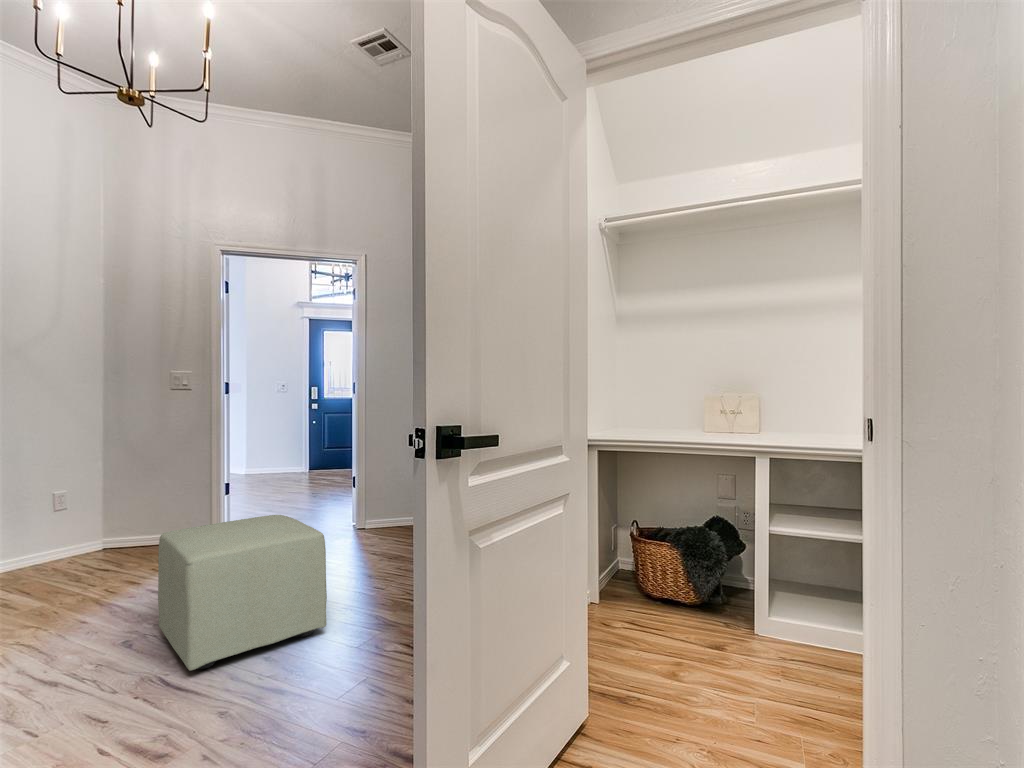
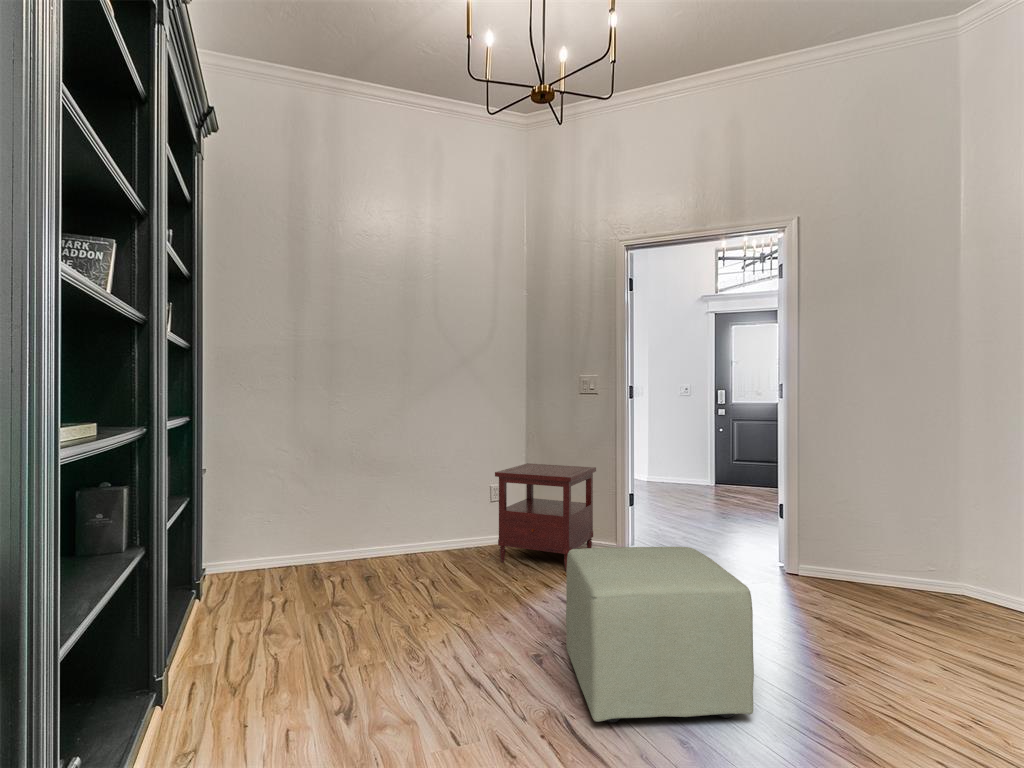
side table: none [63,462,188,572] -> present [495,463,596,571]

